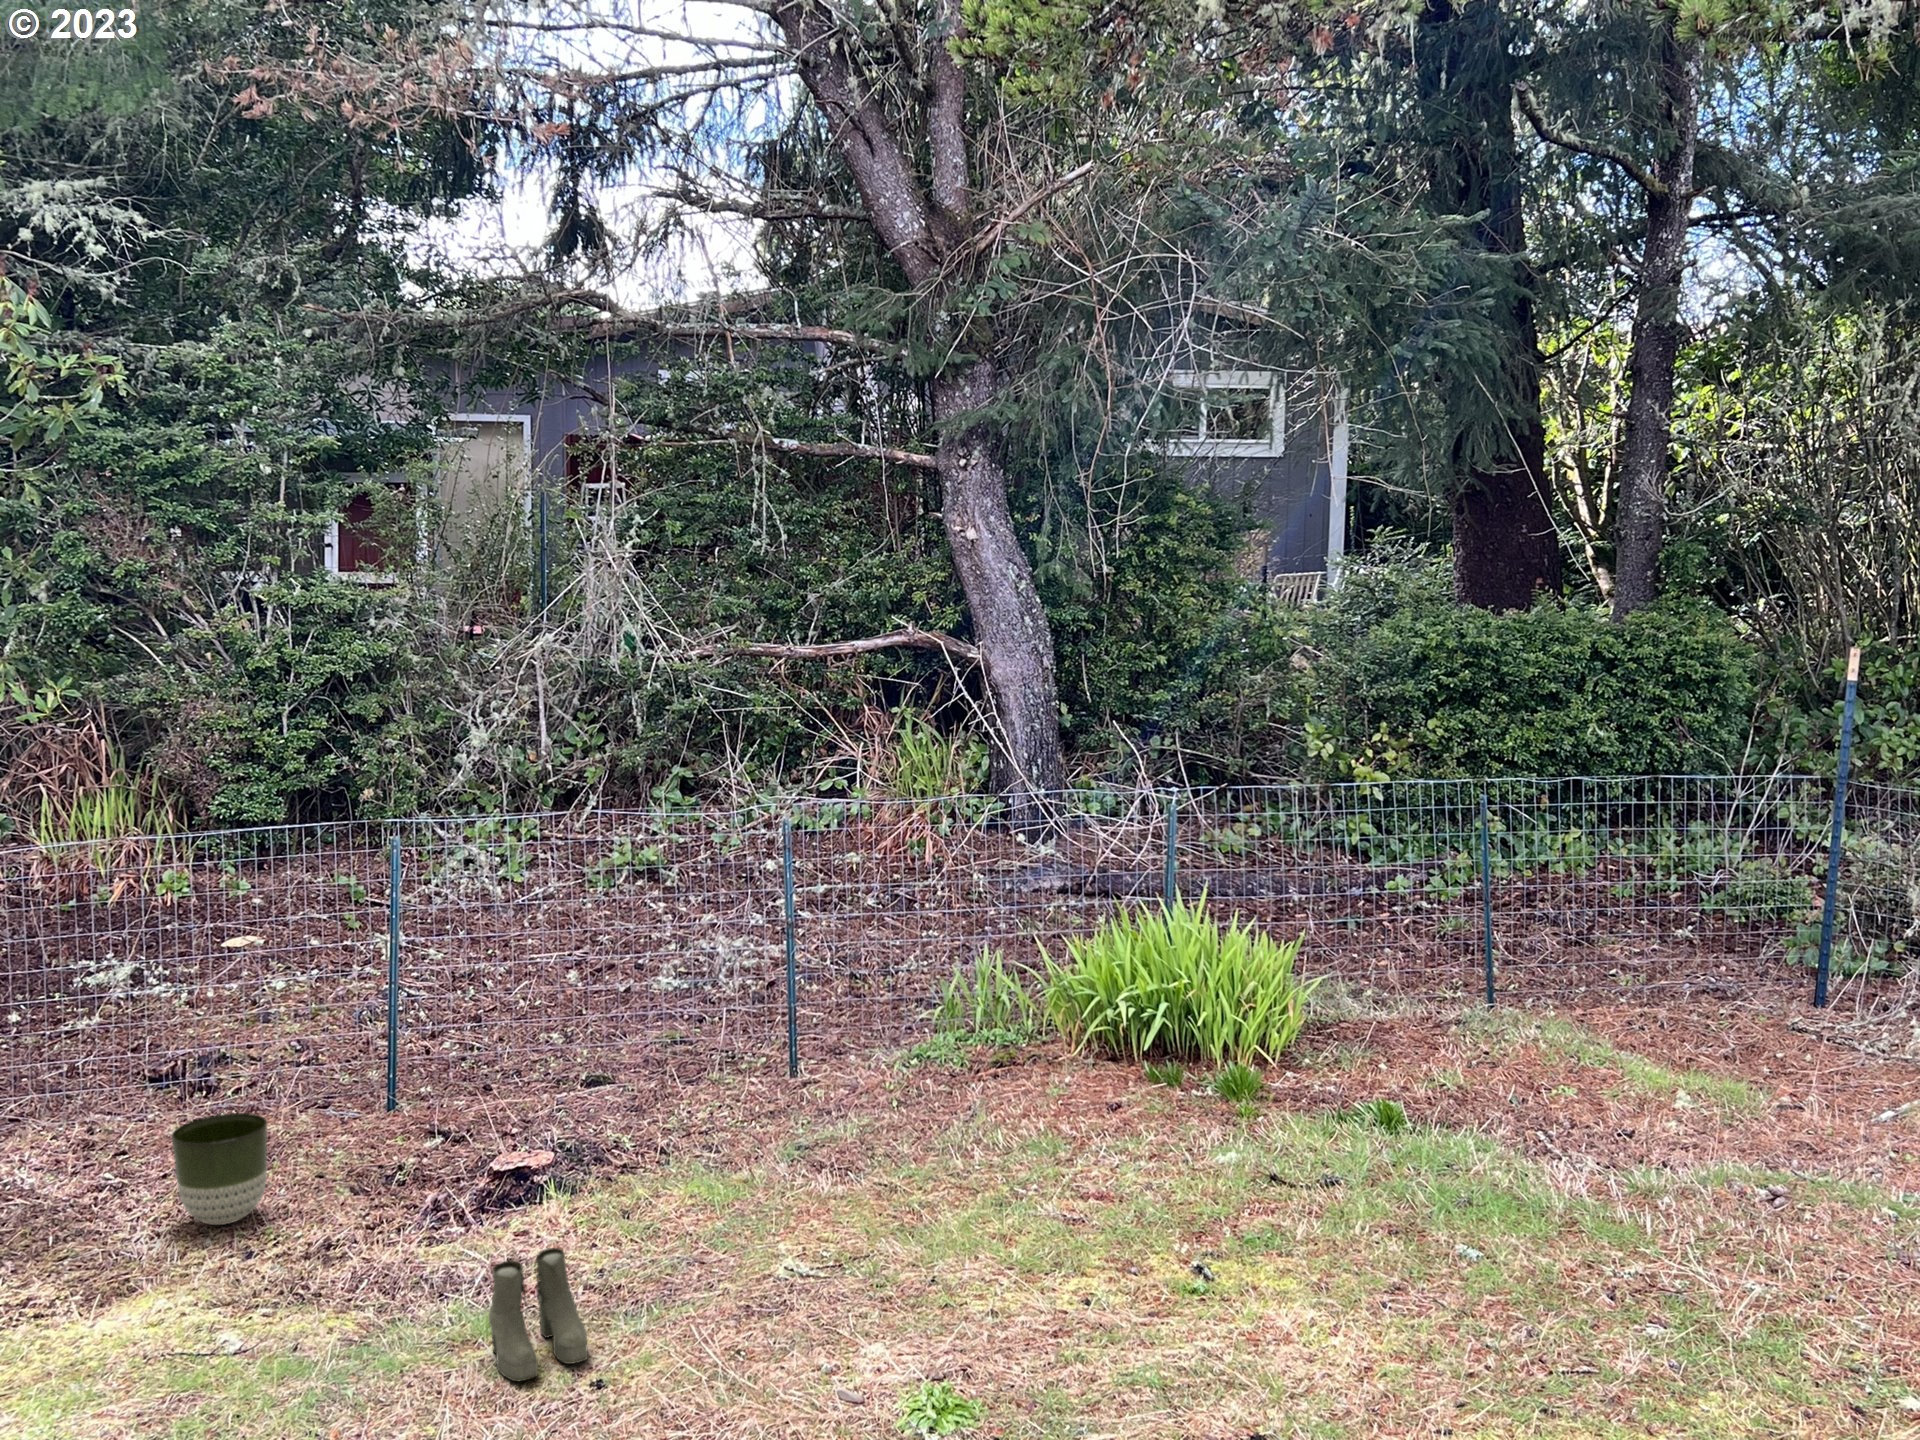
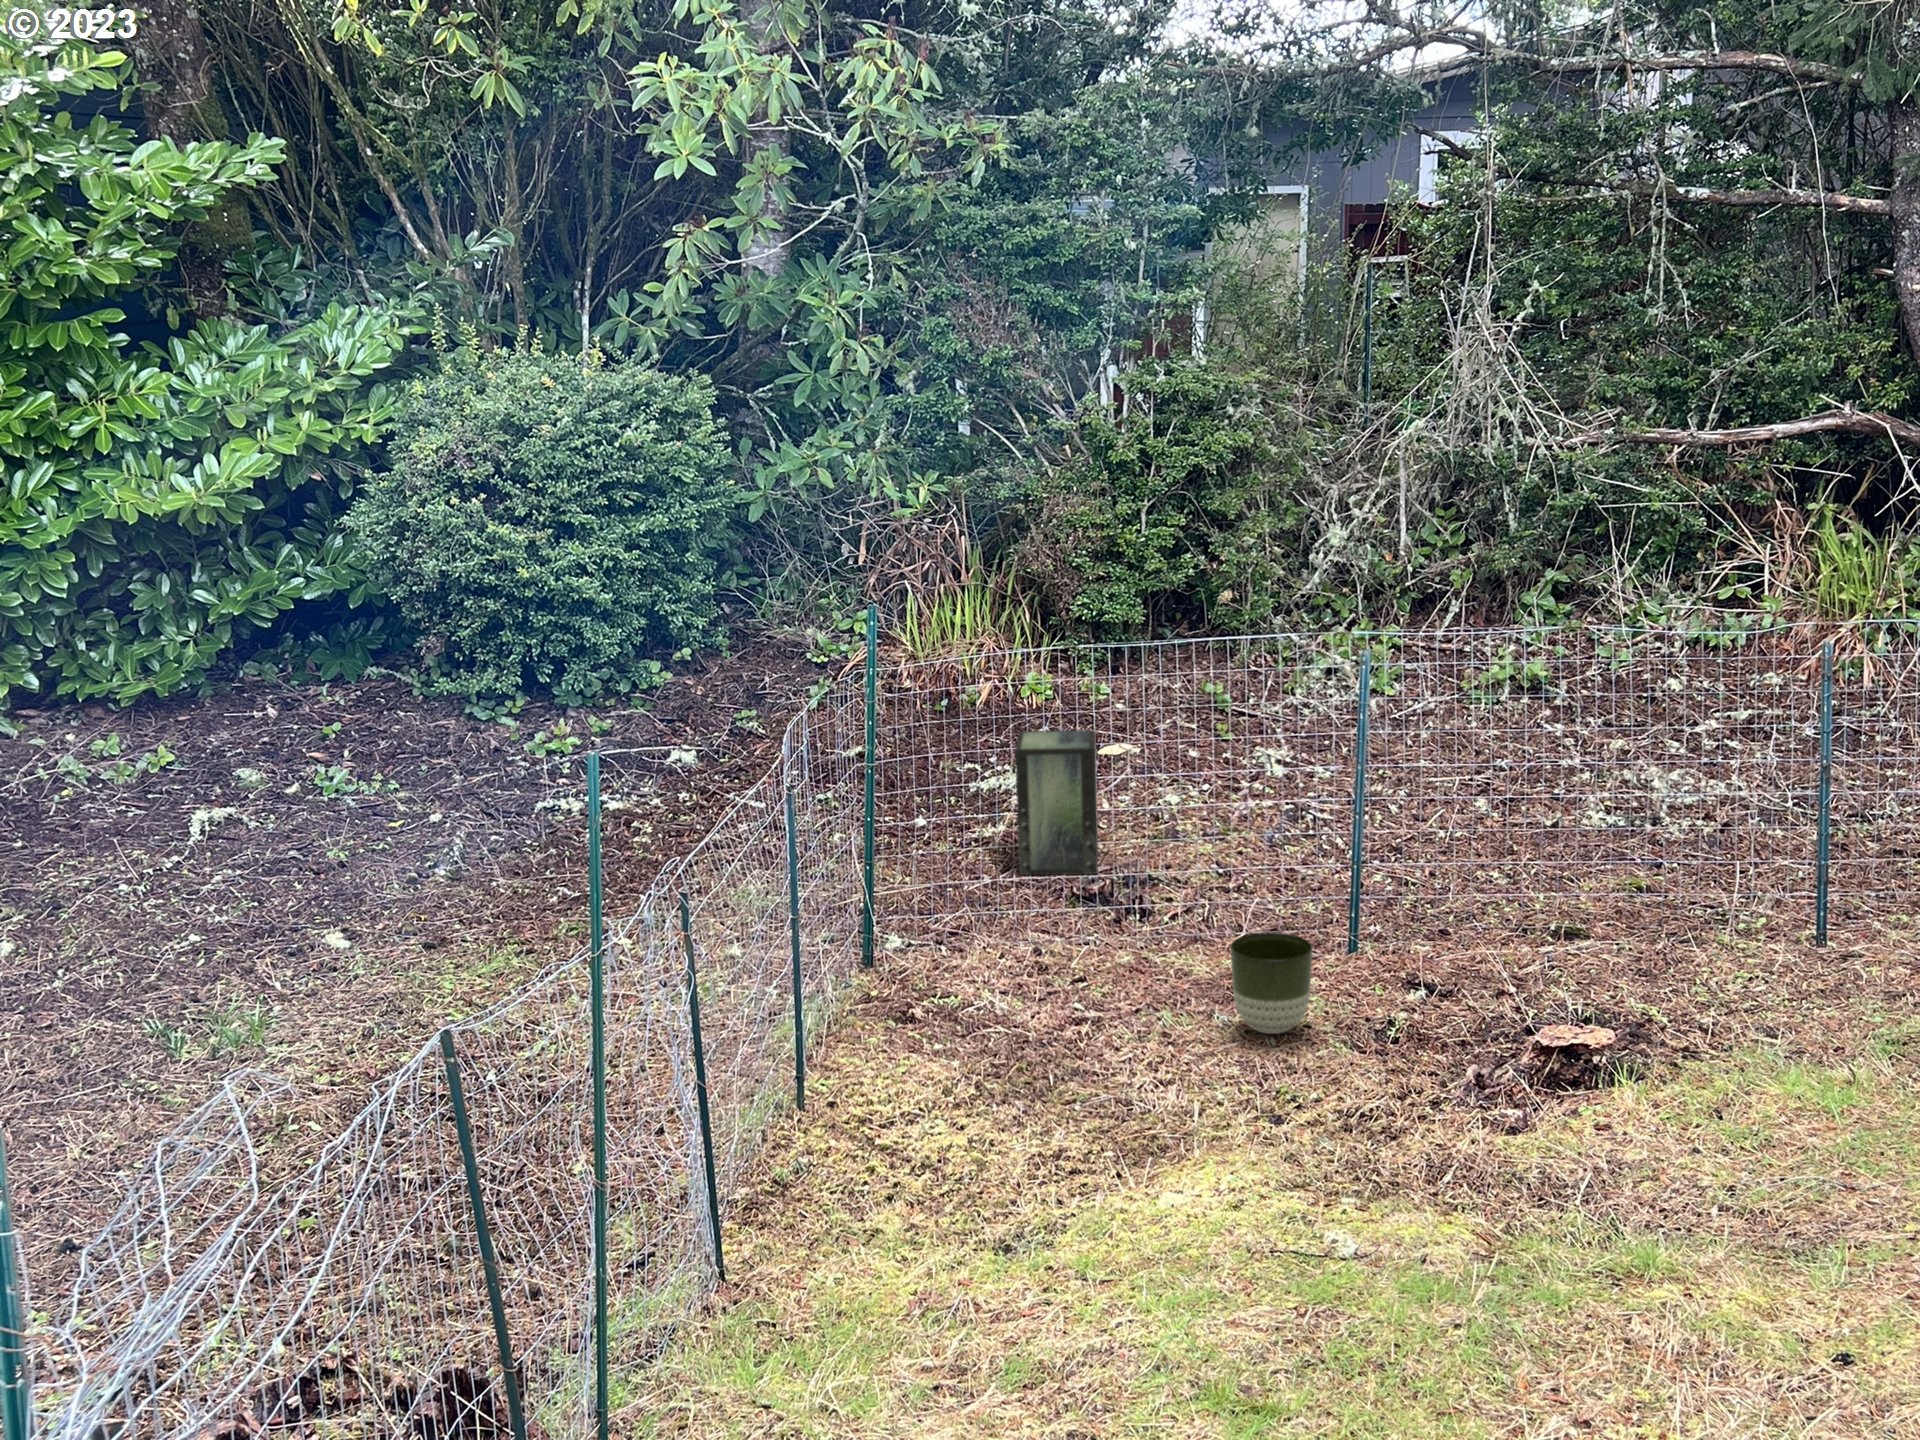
storage box: none [31,921,150,1081] -> present [1015,730,1098,875]
boots: present [489,1248,588,1381] -> none [1598,1099,1702,1219]

